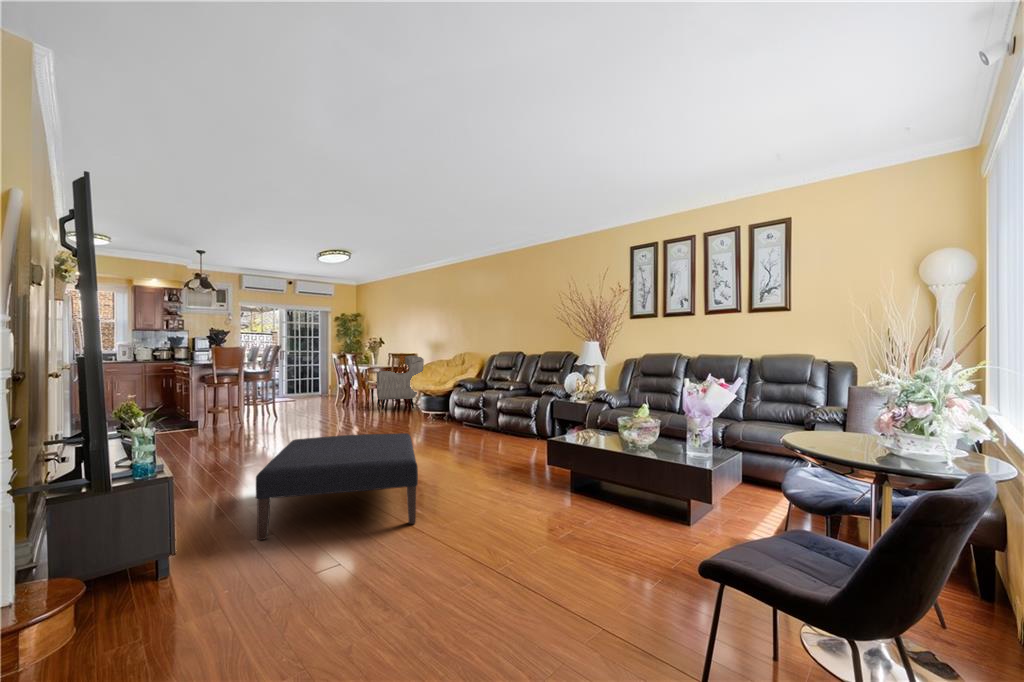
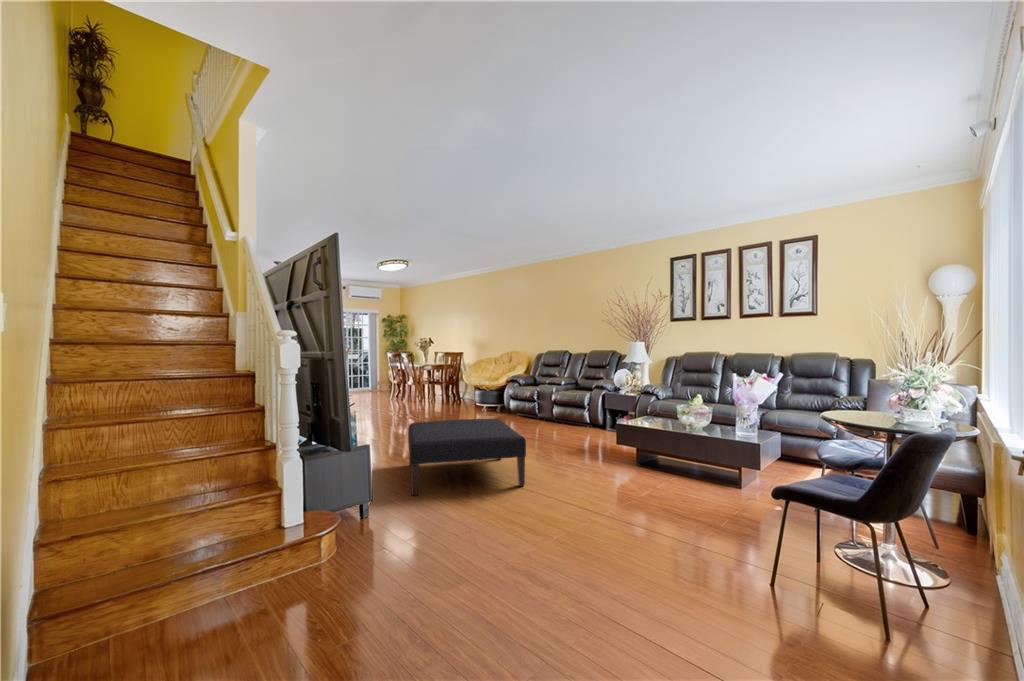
armchair: present [377,356,424,412] -> none [430,354,475,406]

